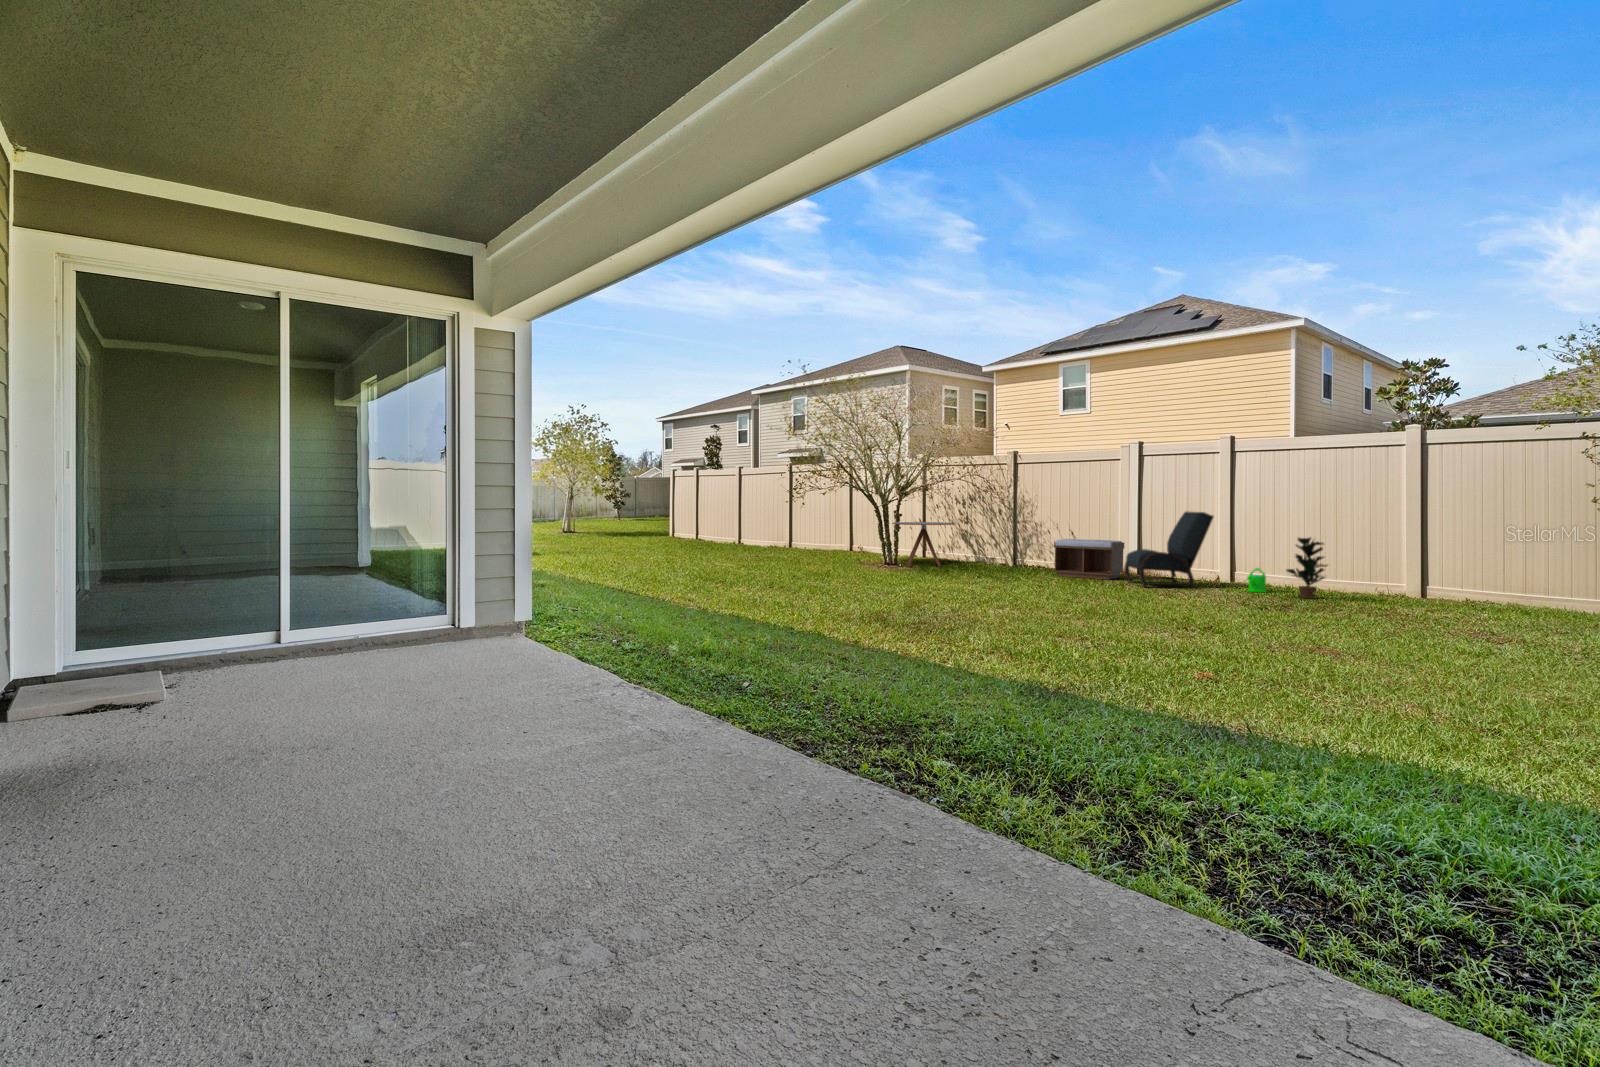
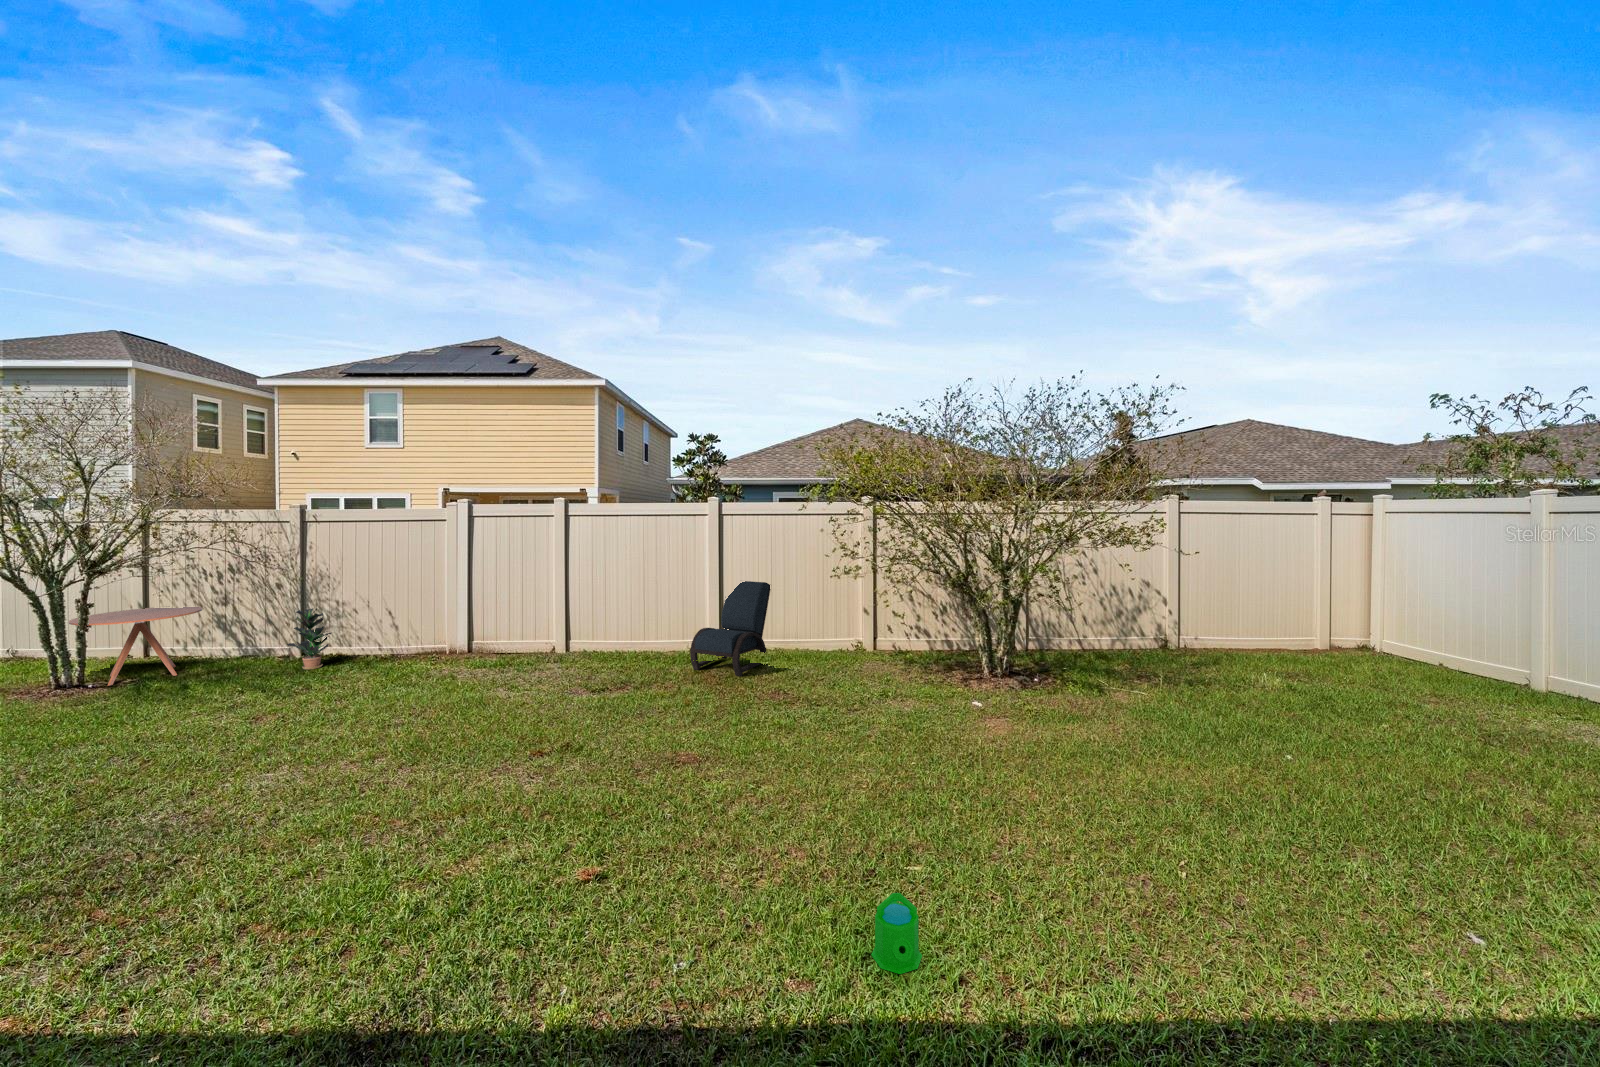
lounge chair: present [1124,511,1214,588] -> present [690,581,771,676]
potted plant: present [1286,537,1327,599] -> present [287,609,332,669]
bench: present [1054,539,1124,580] -> none [360,617,453,669]
watering can: present [1247,568,1266,592] -> present [871,893,922,974]

